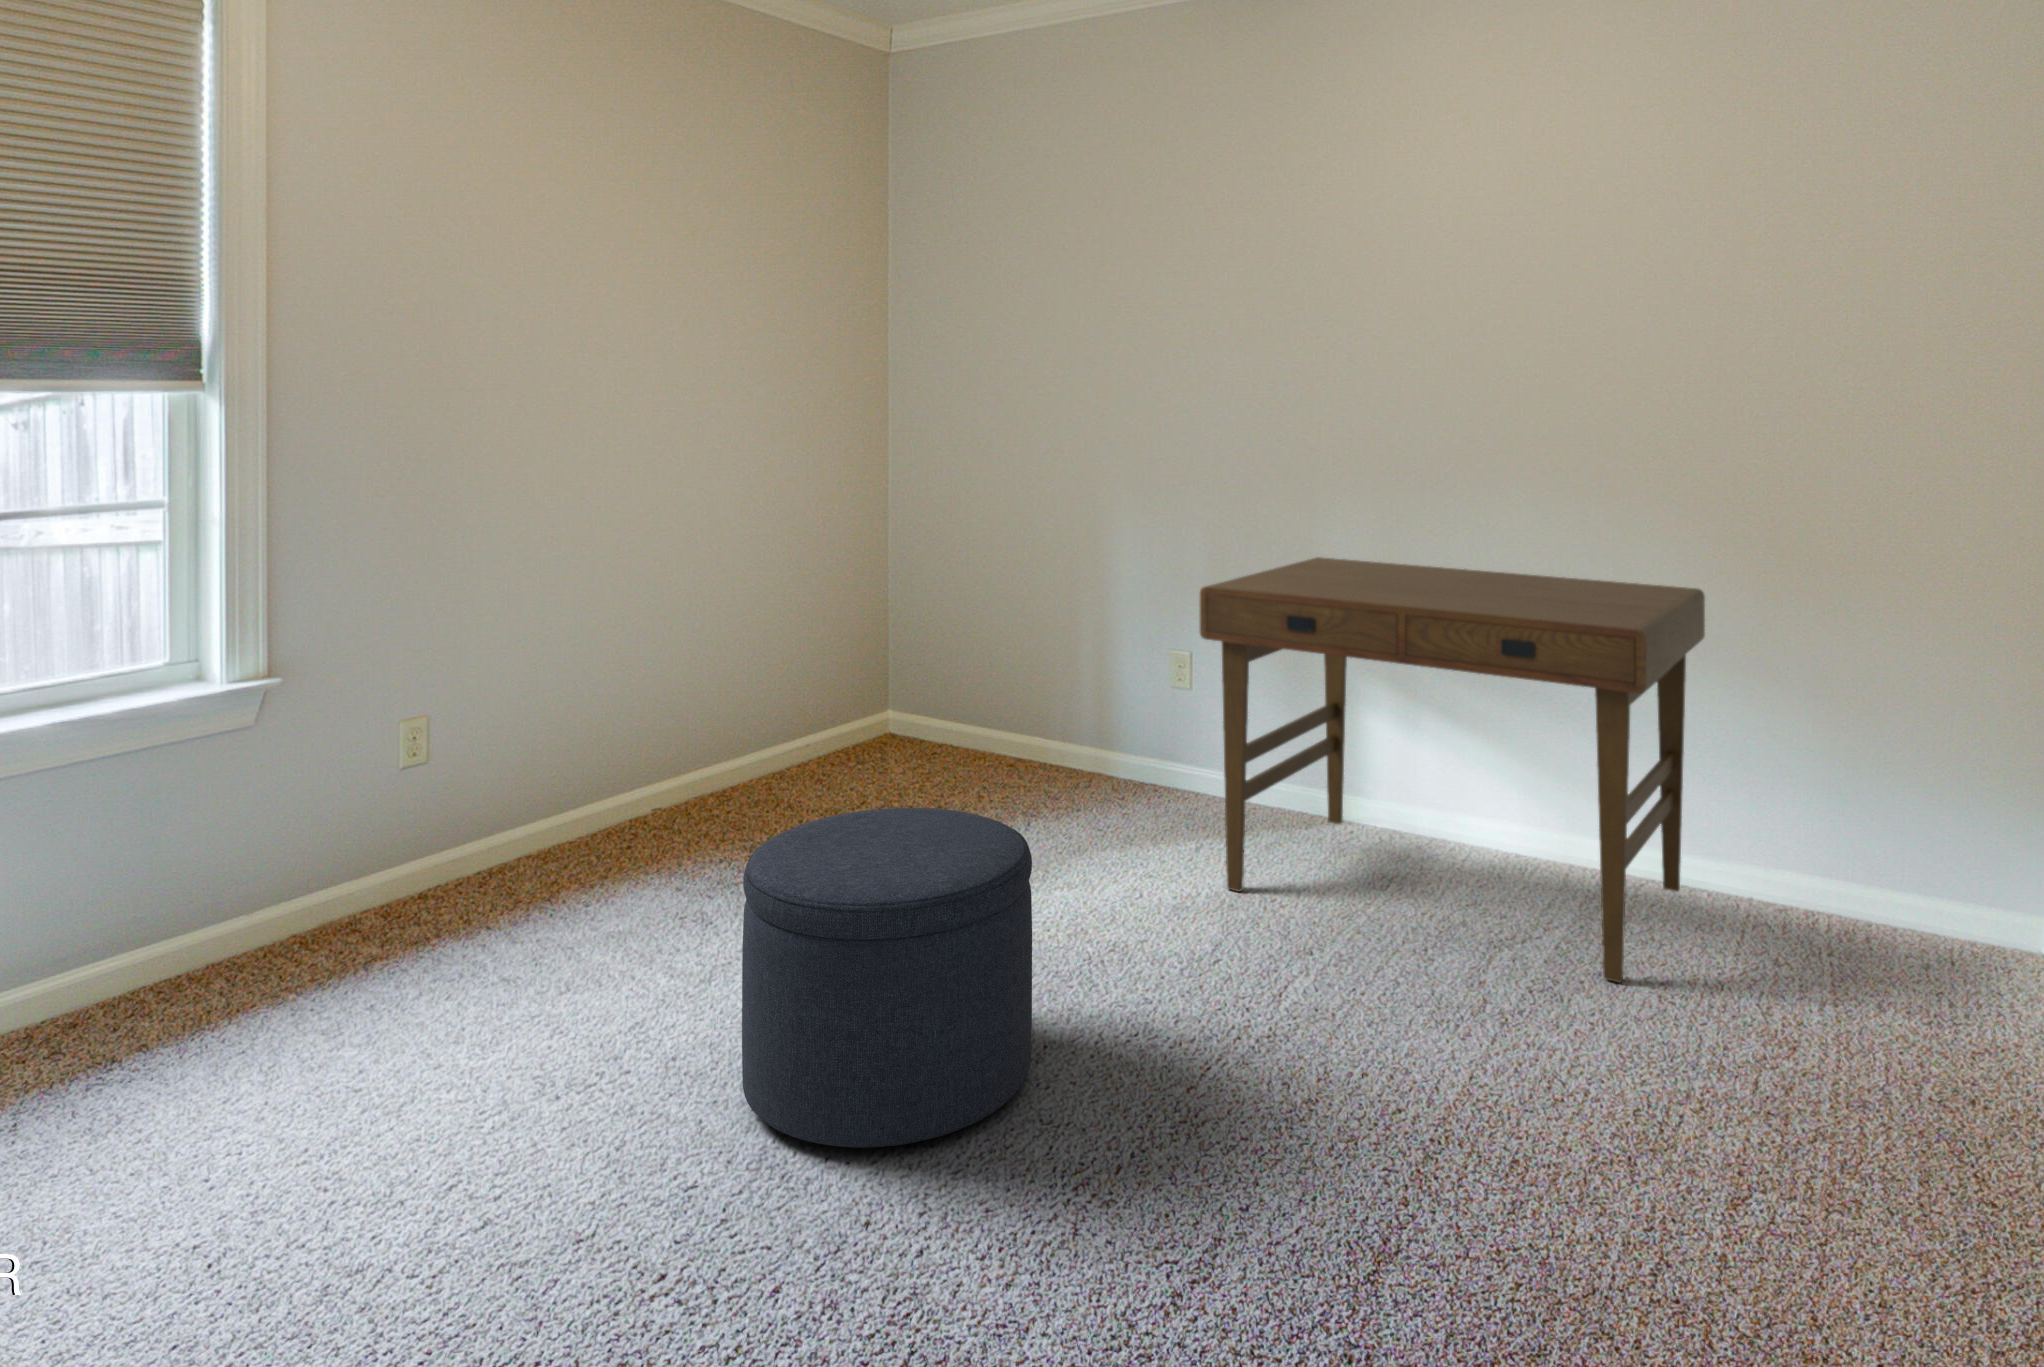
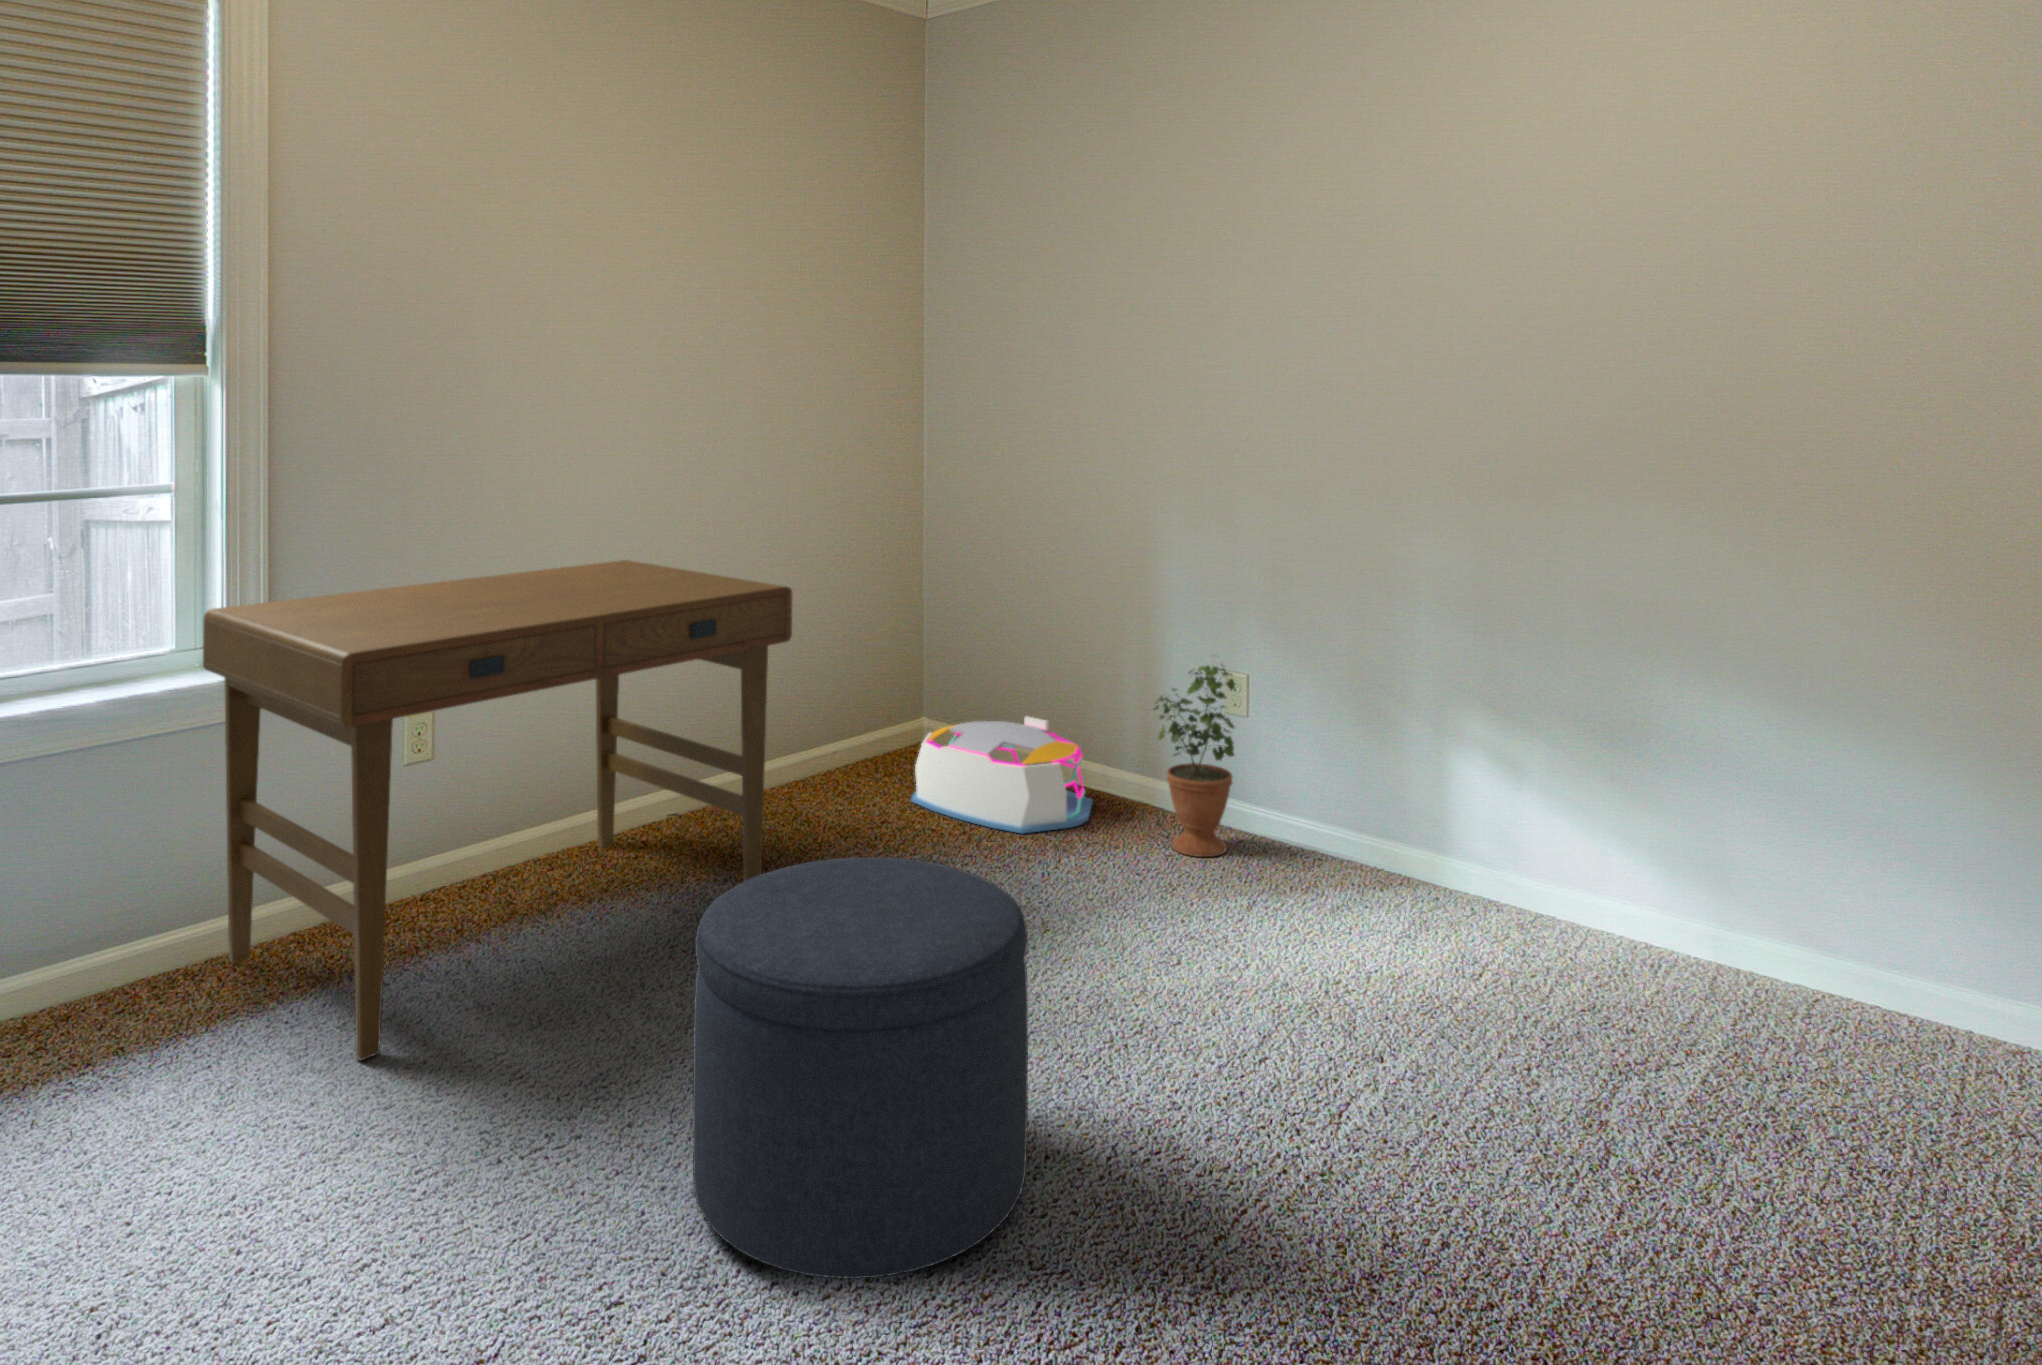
desk: present [1200,557,1705,983] -> present [203,560,792,1060]
potted plant: none [1116,631,1190,810] -> present [1153,665,1236,857]
storage bin: none [893,697,1060,801] -> present [911,716,1093,833]

